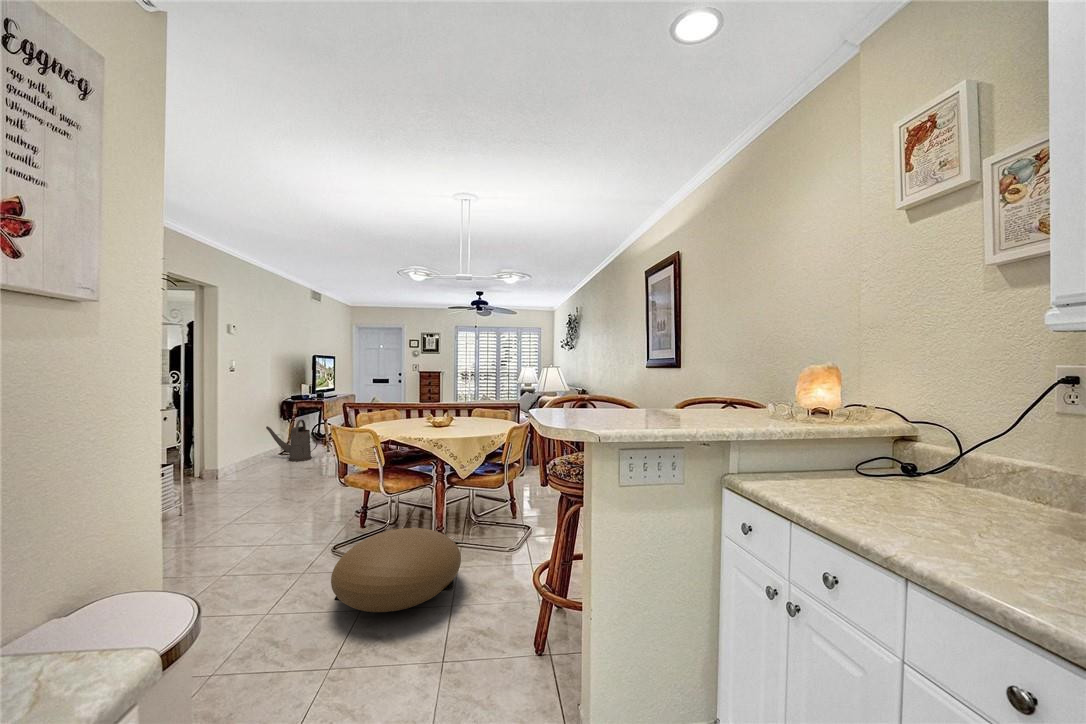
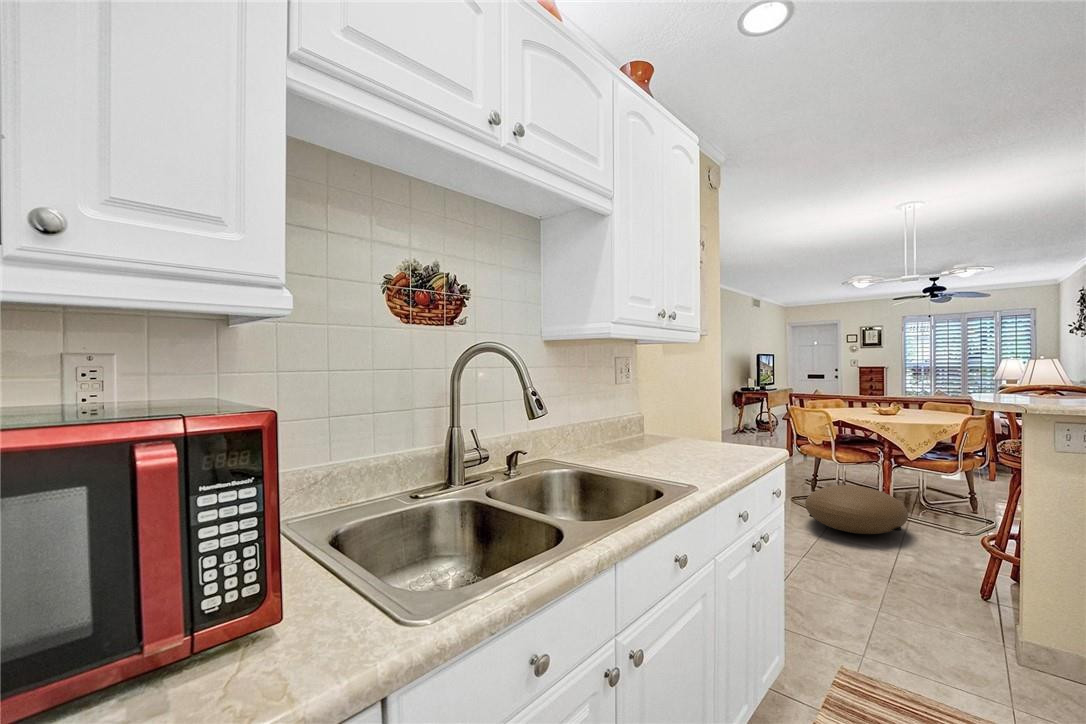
watering can: present [266,419,318,461] -> none [725,407,765,440]

